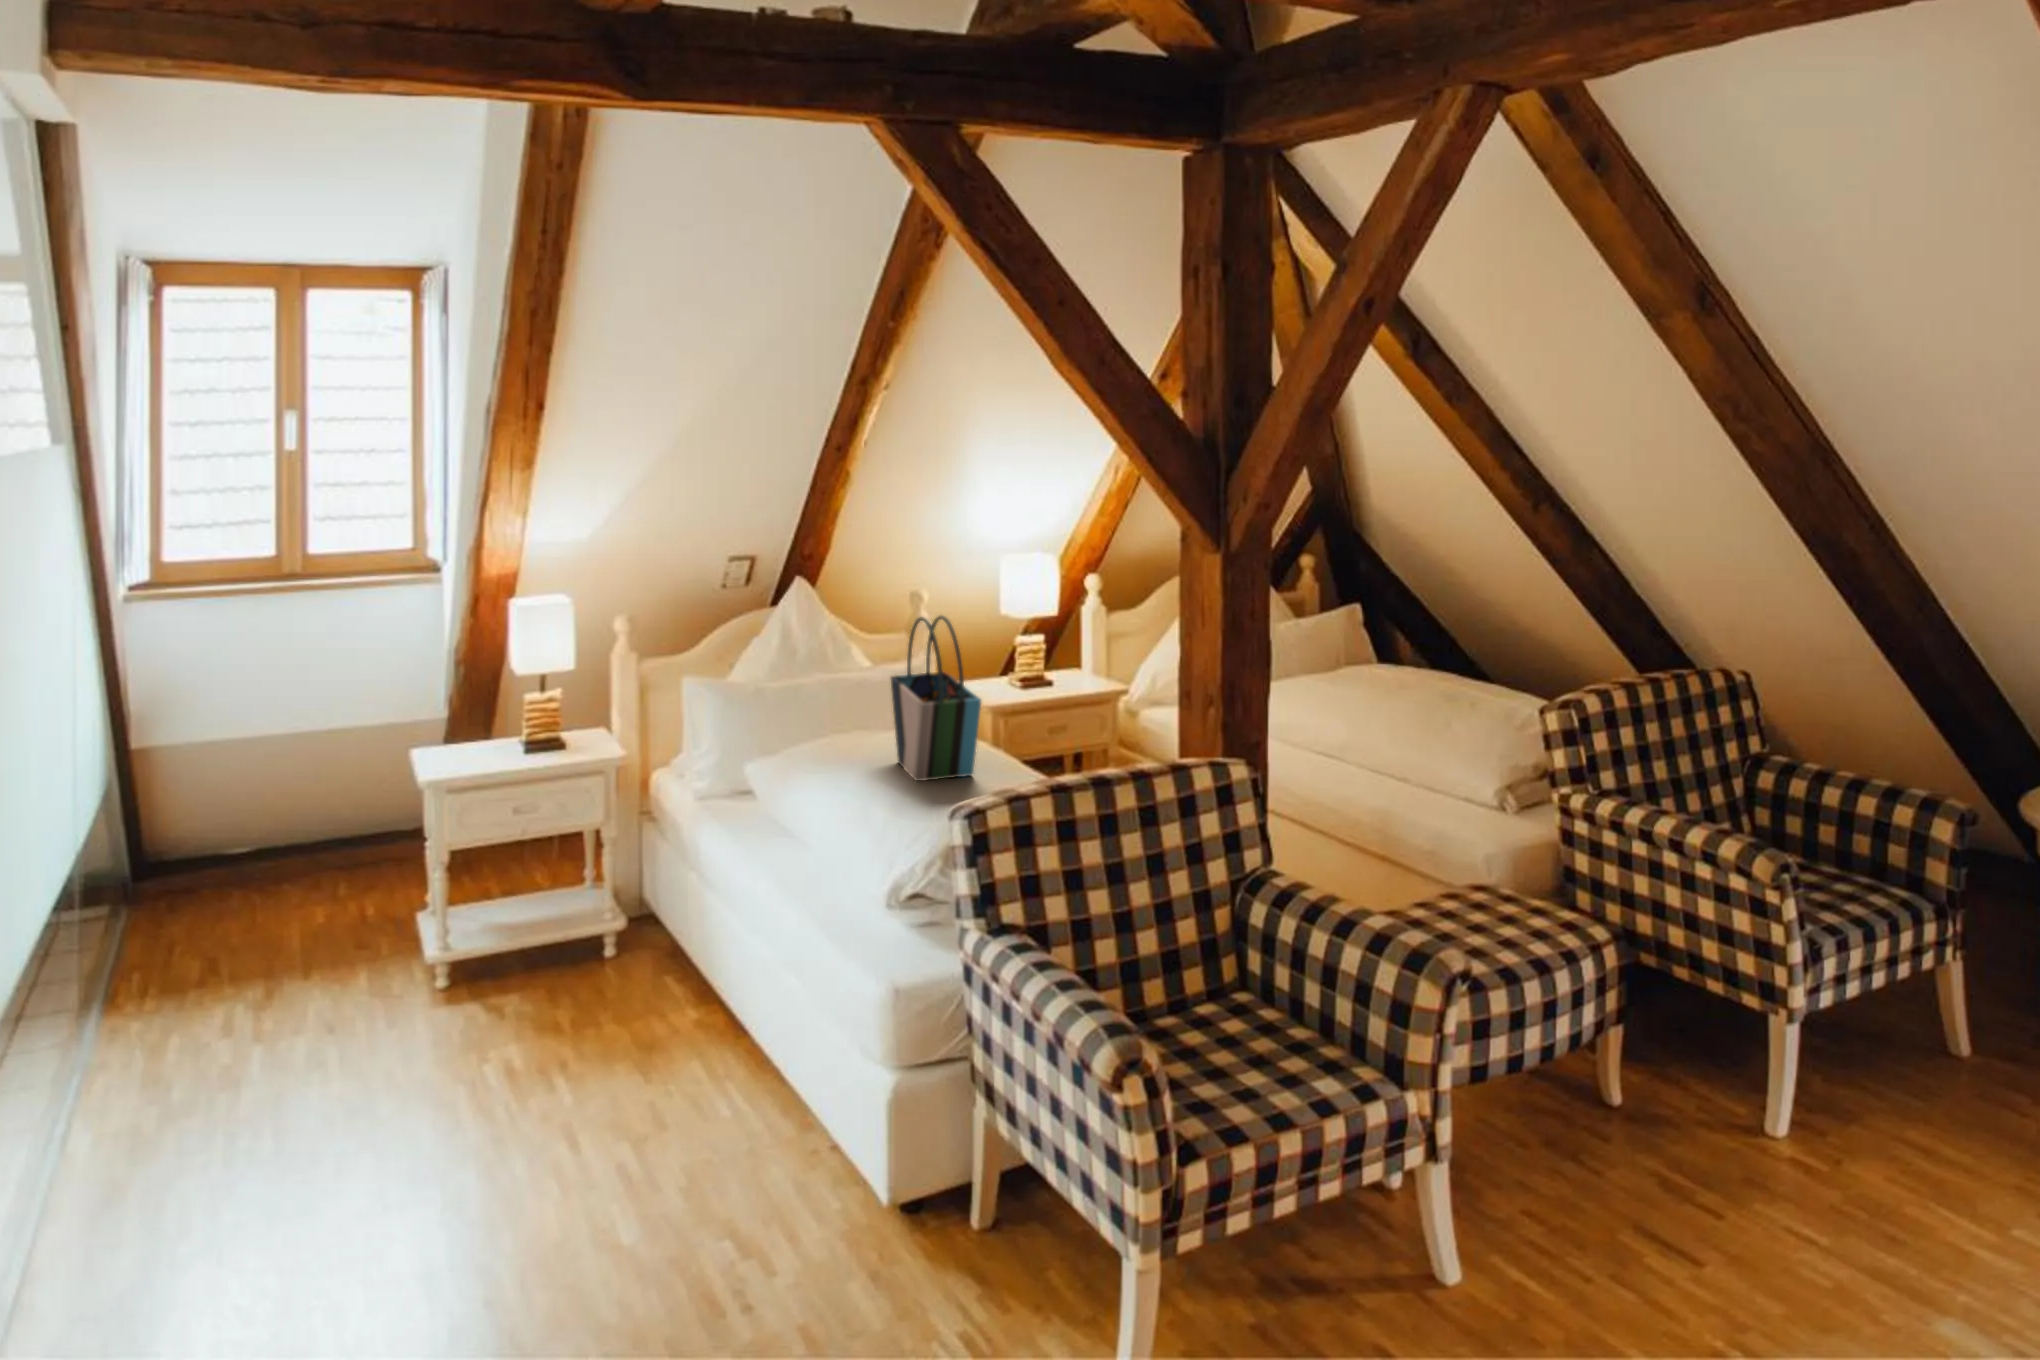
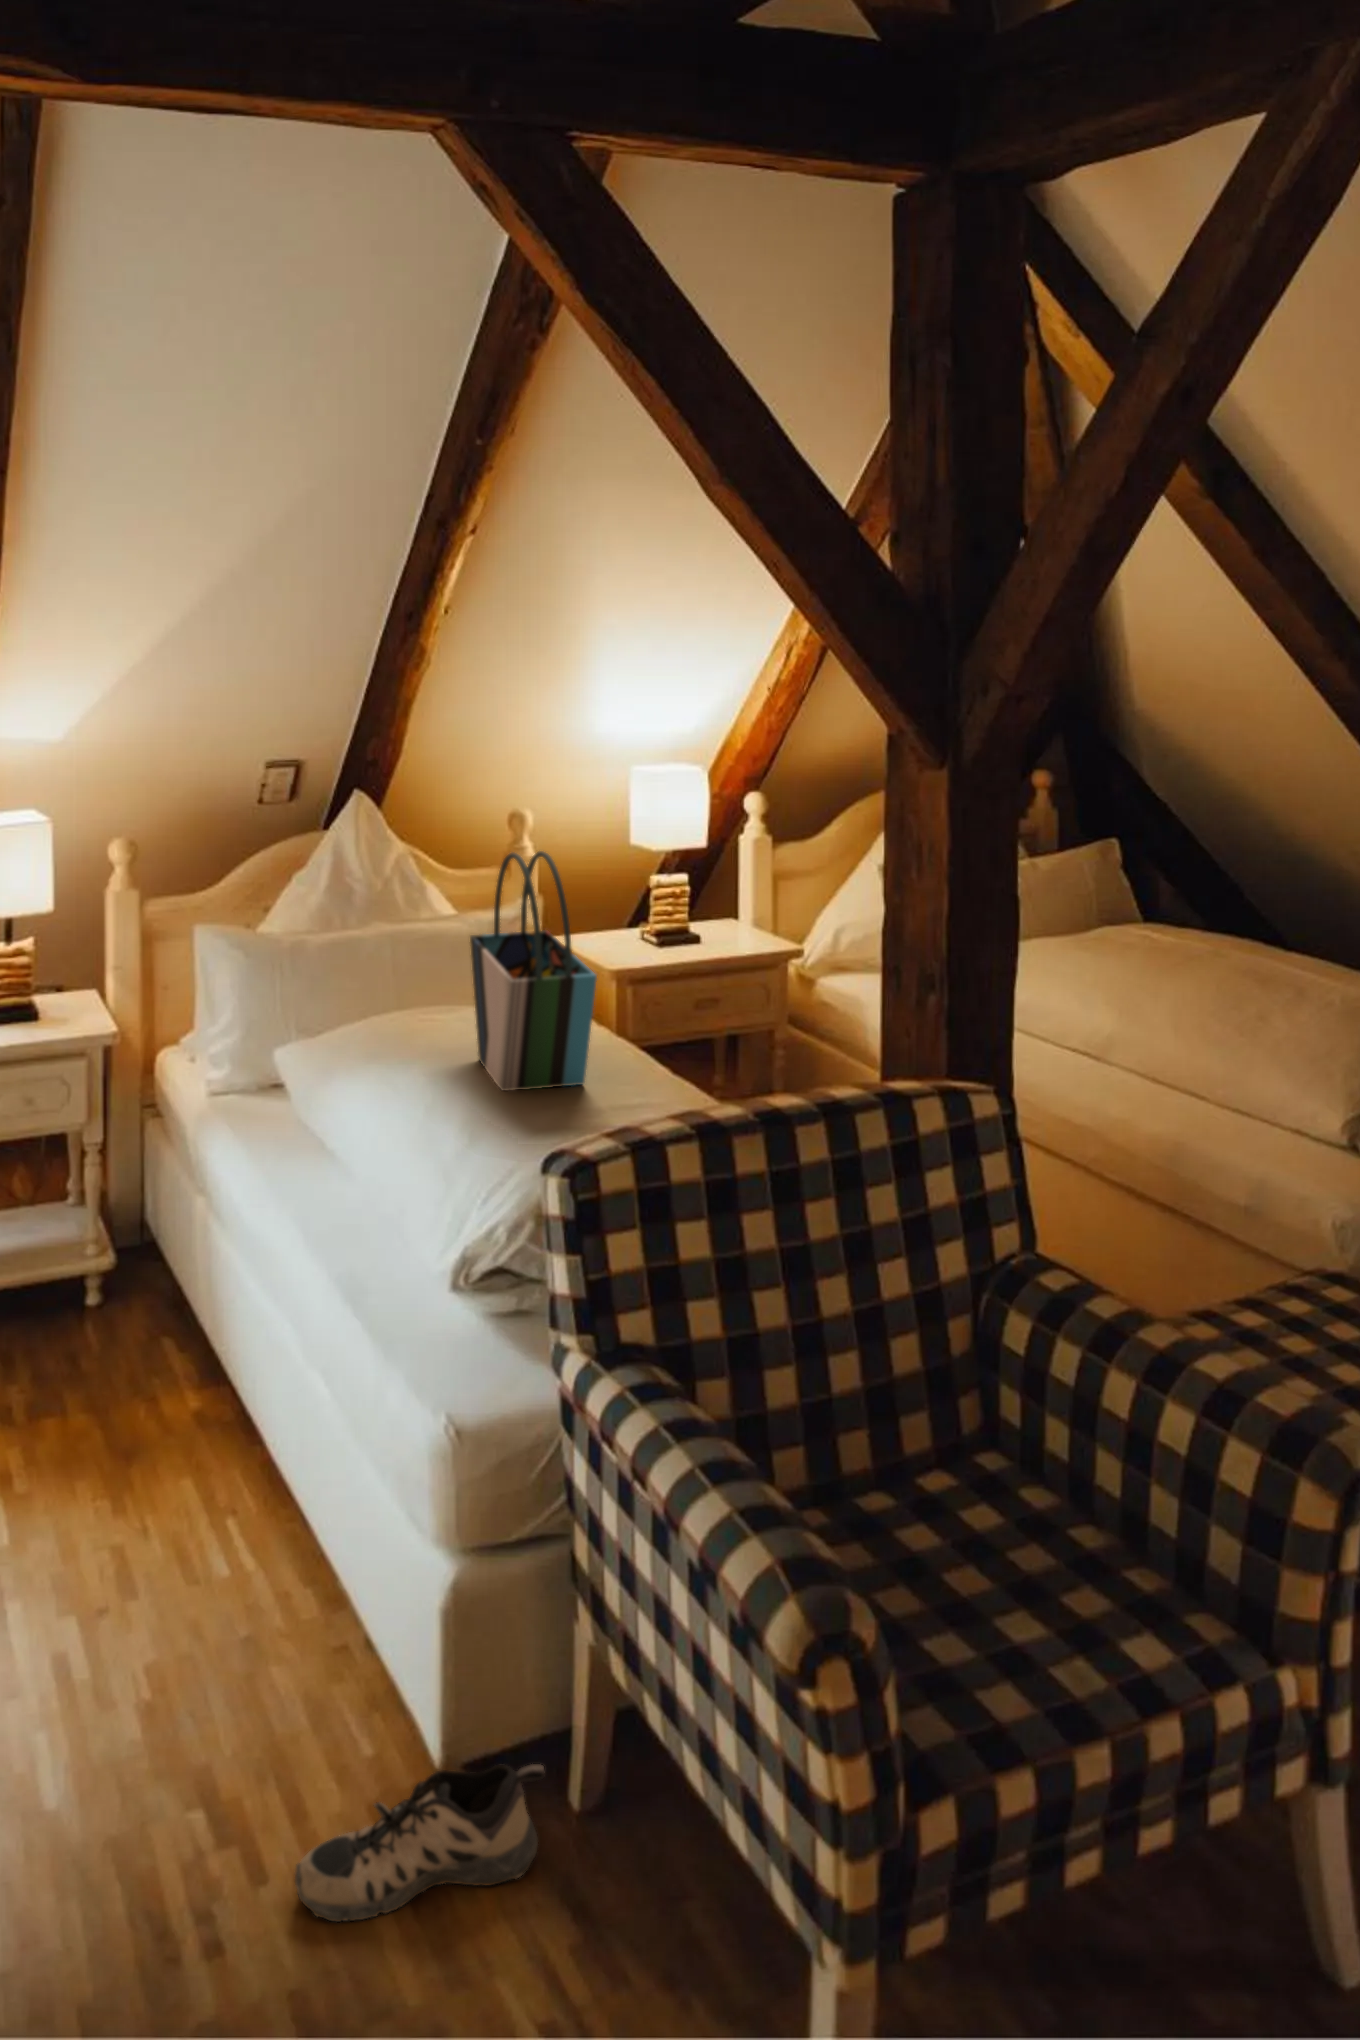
shoe: none [798,1193,957,1290] -> present [295,1764,544,1922]

